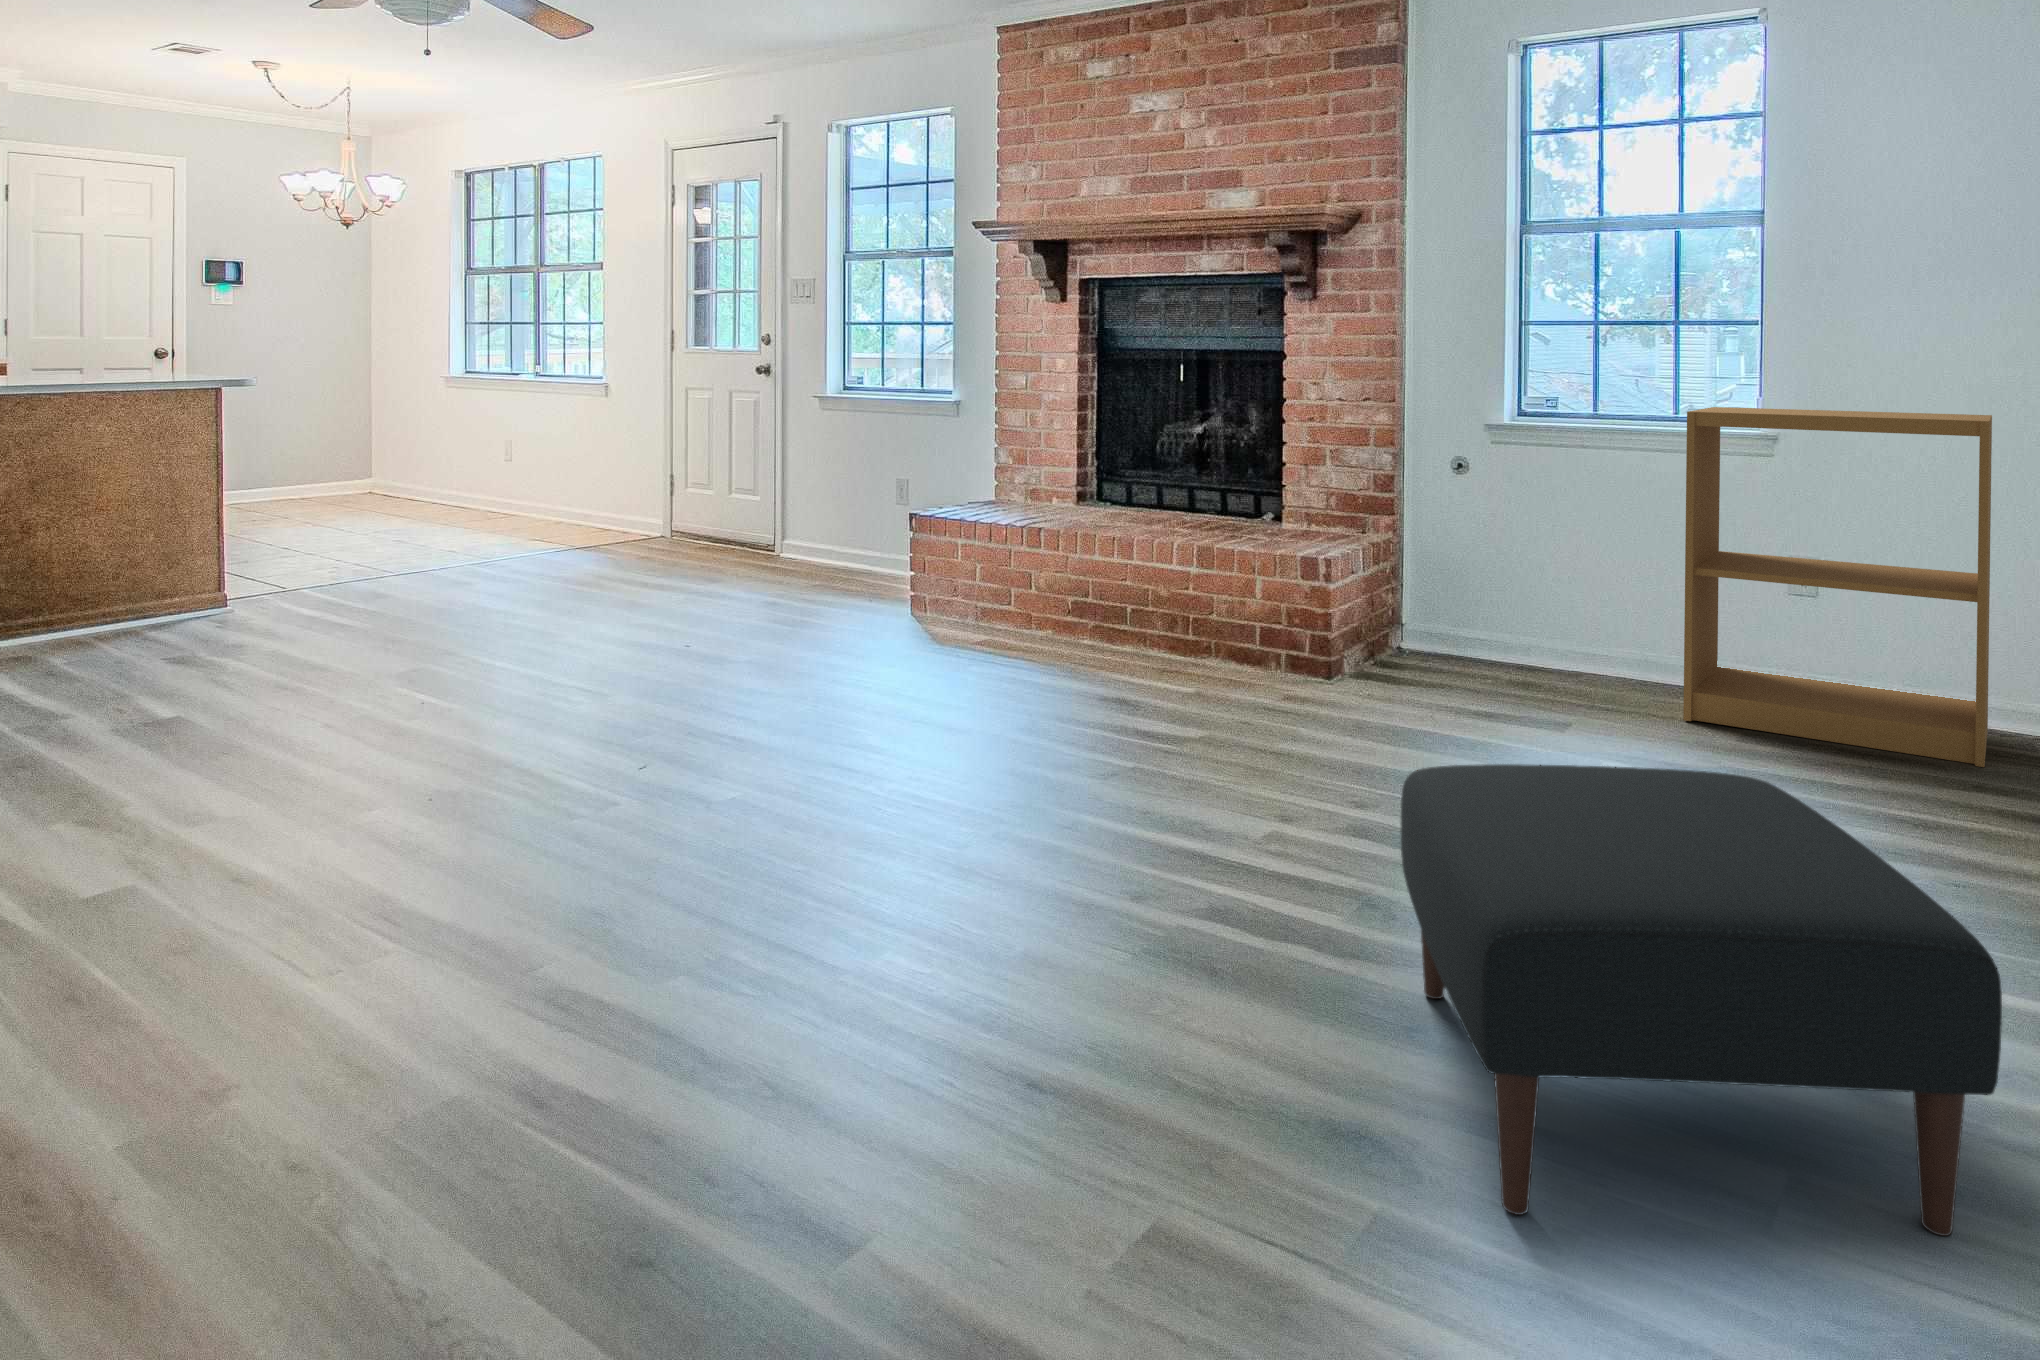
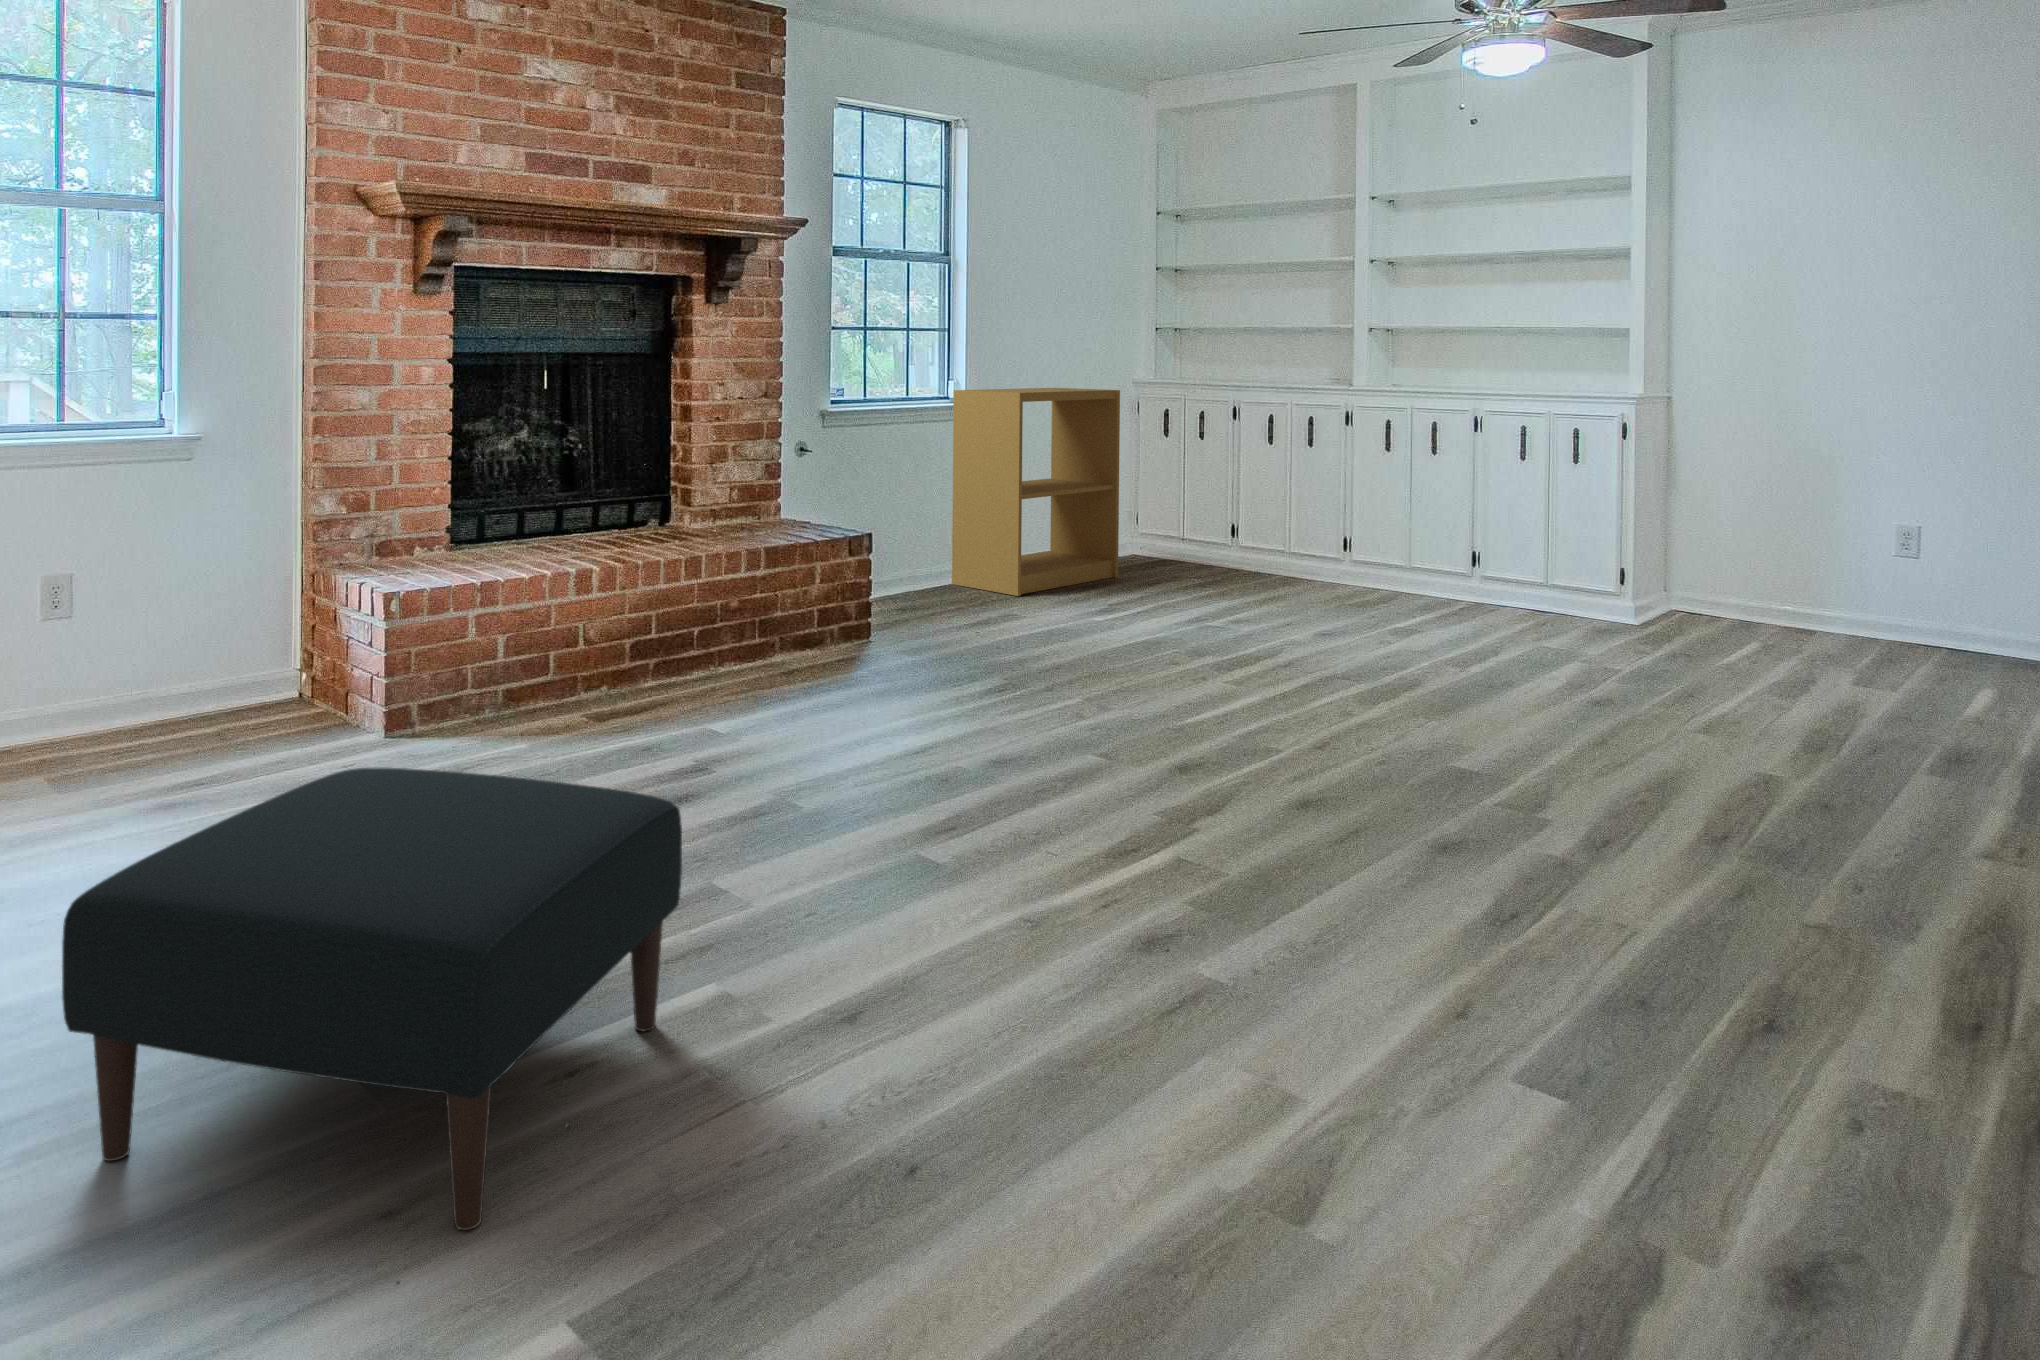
ottoman: present [1401,764,2002,1236] -> present [62,768,682,1230]

